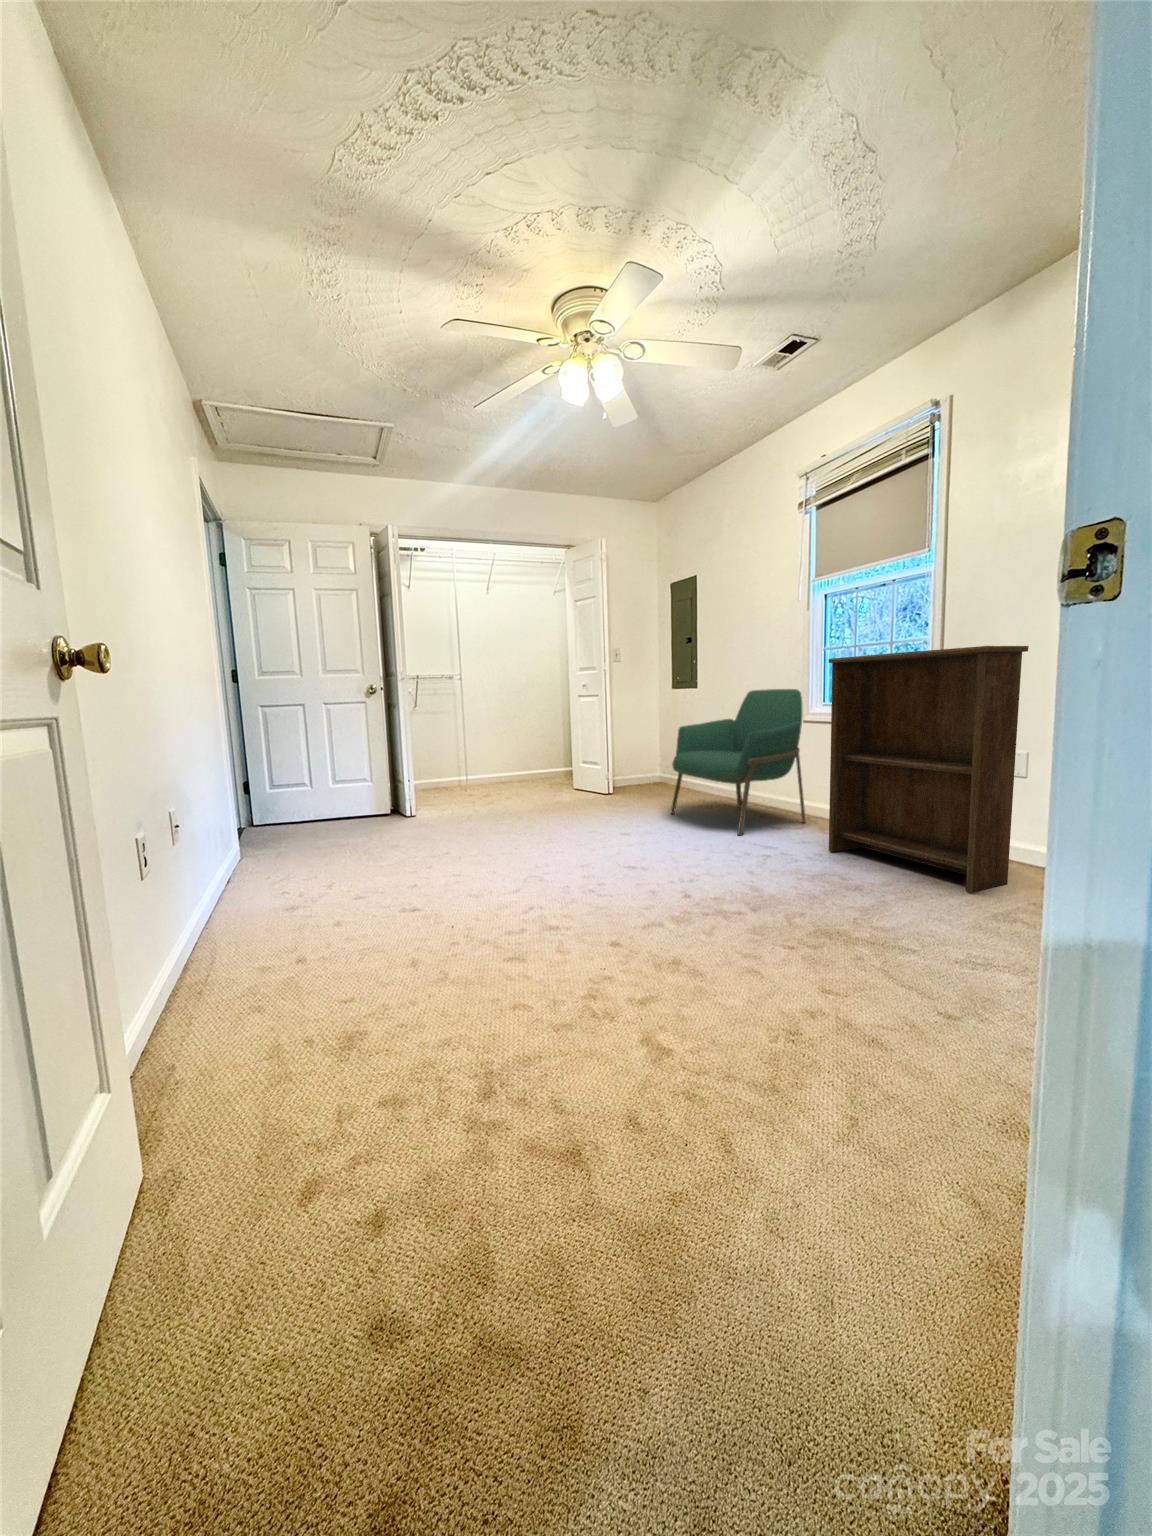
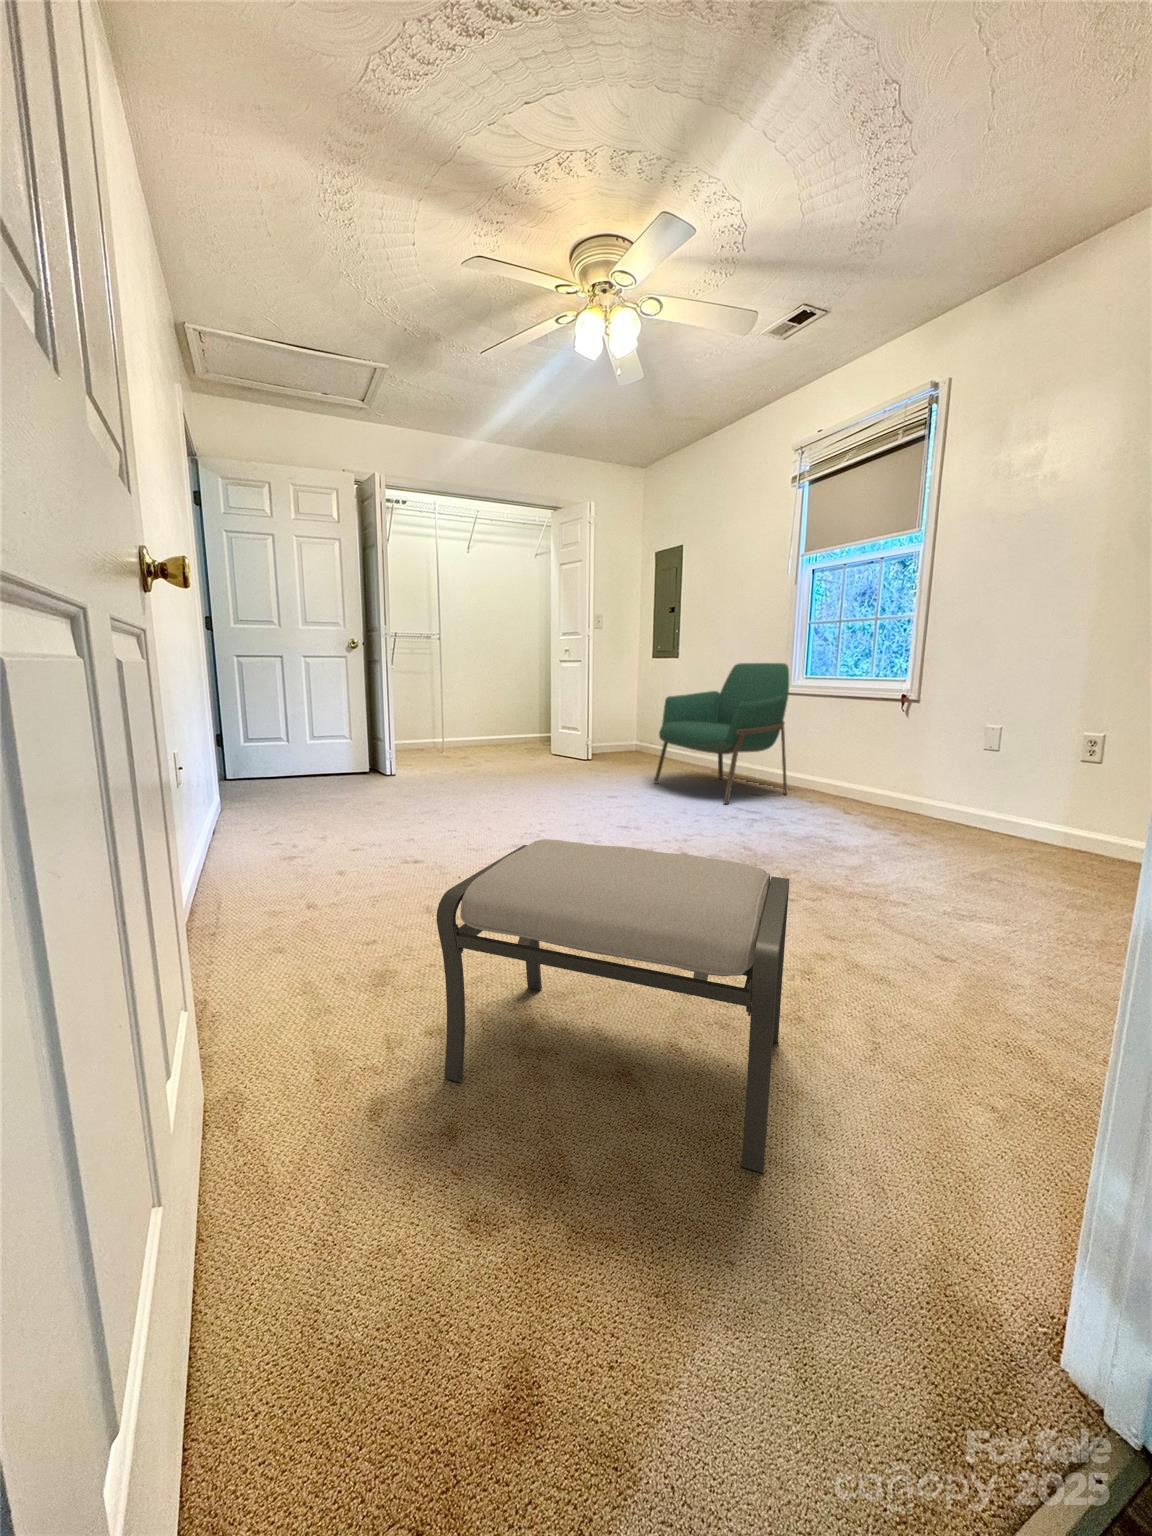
bookshelf: present [829,646,1029,893] -> none [813,624,1017,859]
ottoman: none [370,897,747,1278] -> present [437,839,789,1173]

